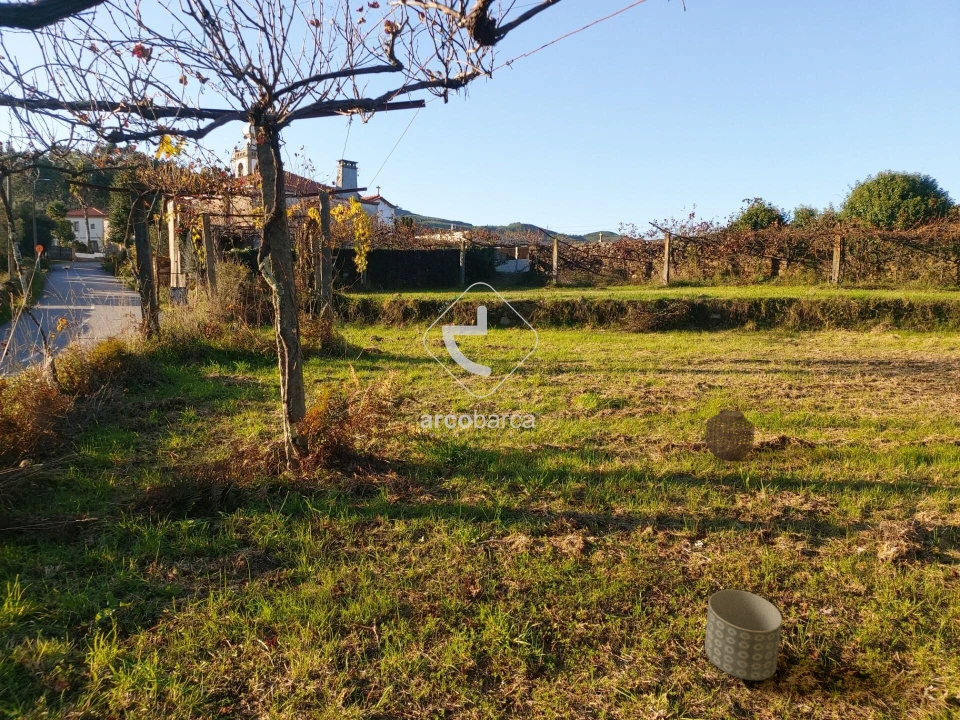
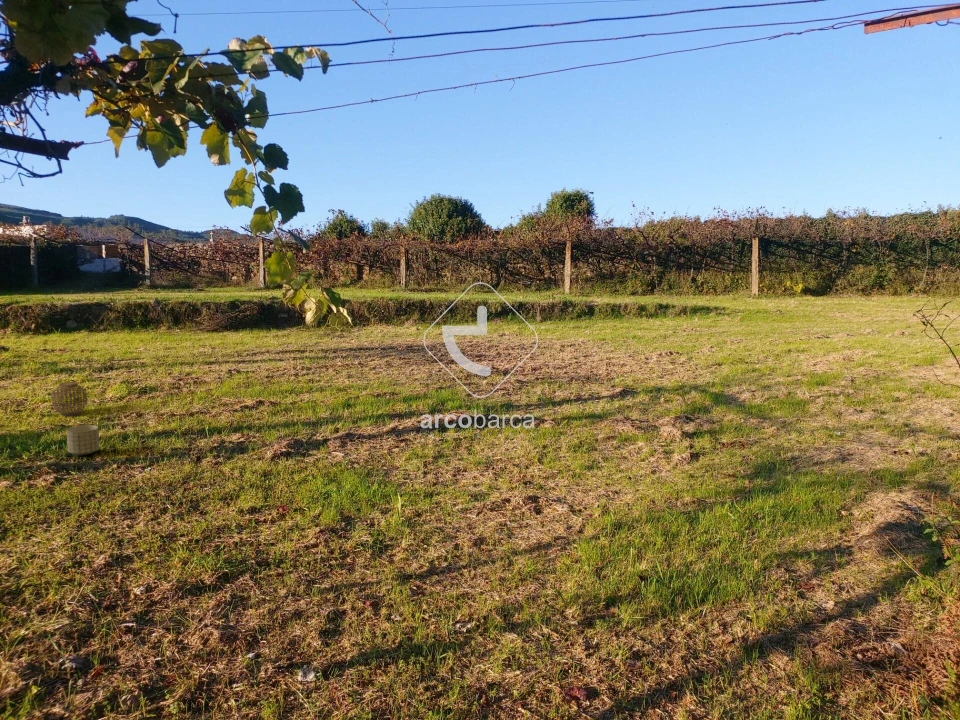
woven basket: present [705,410,755,461] -> present [51,382,87,416]

